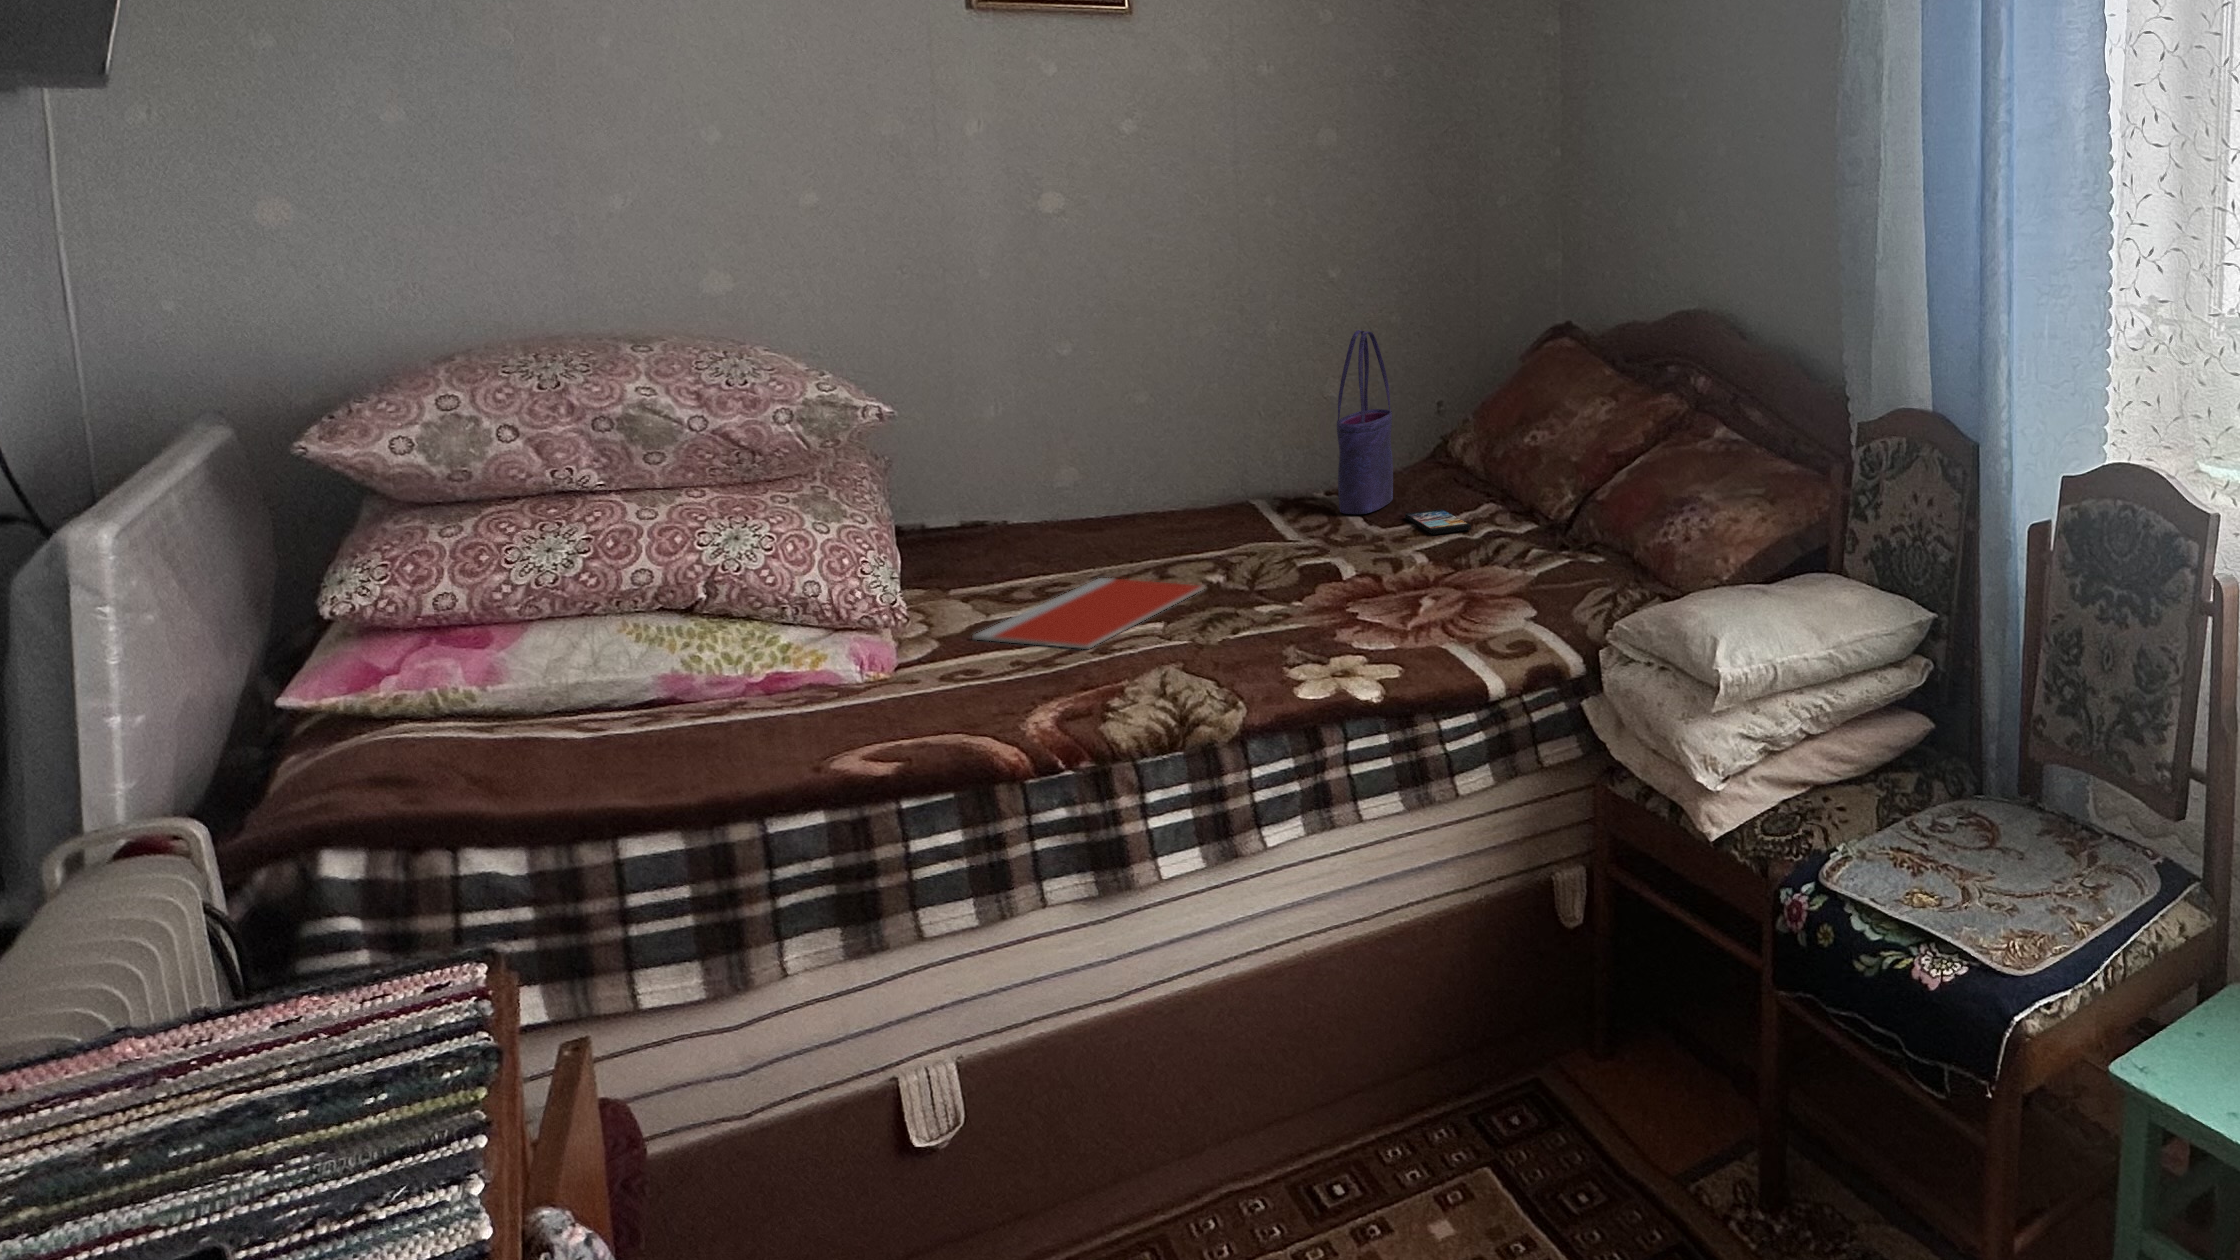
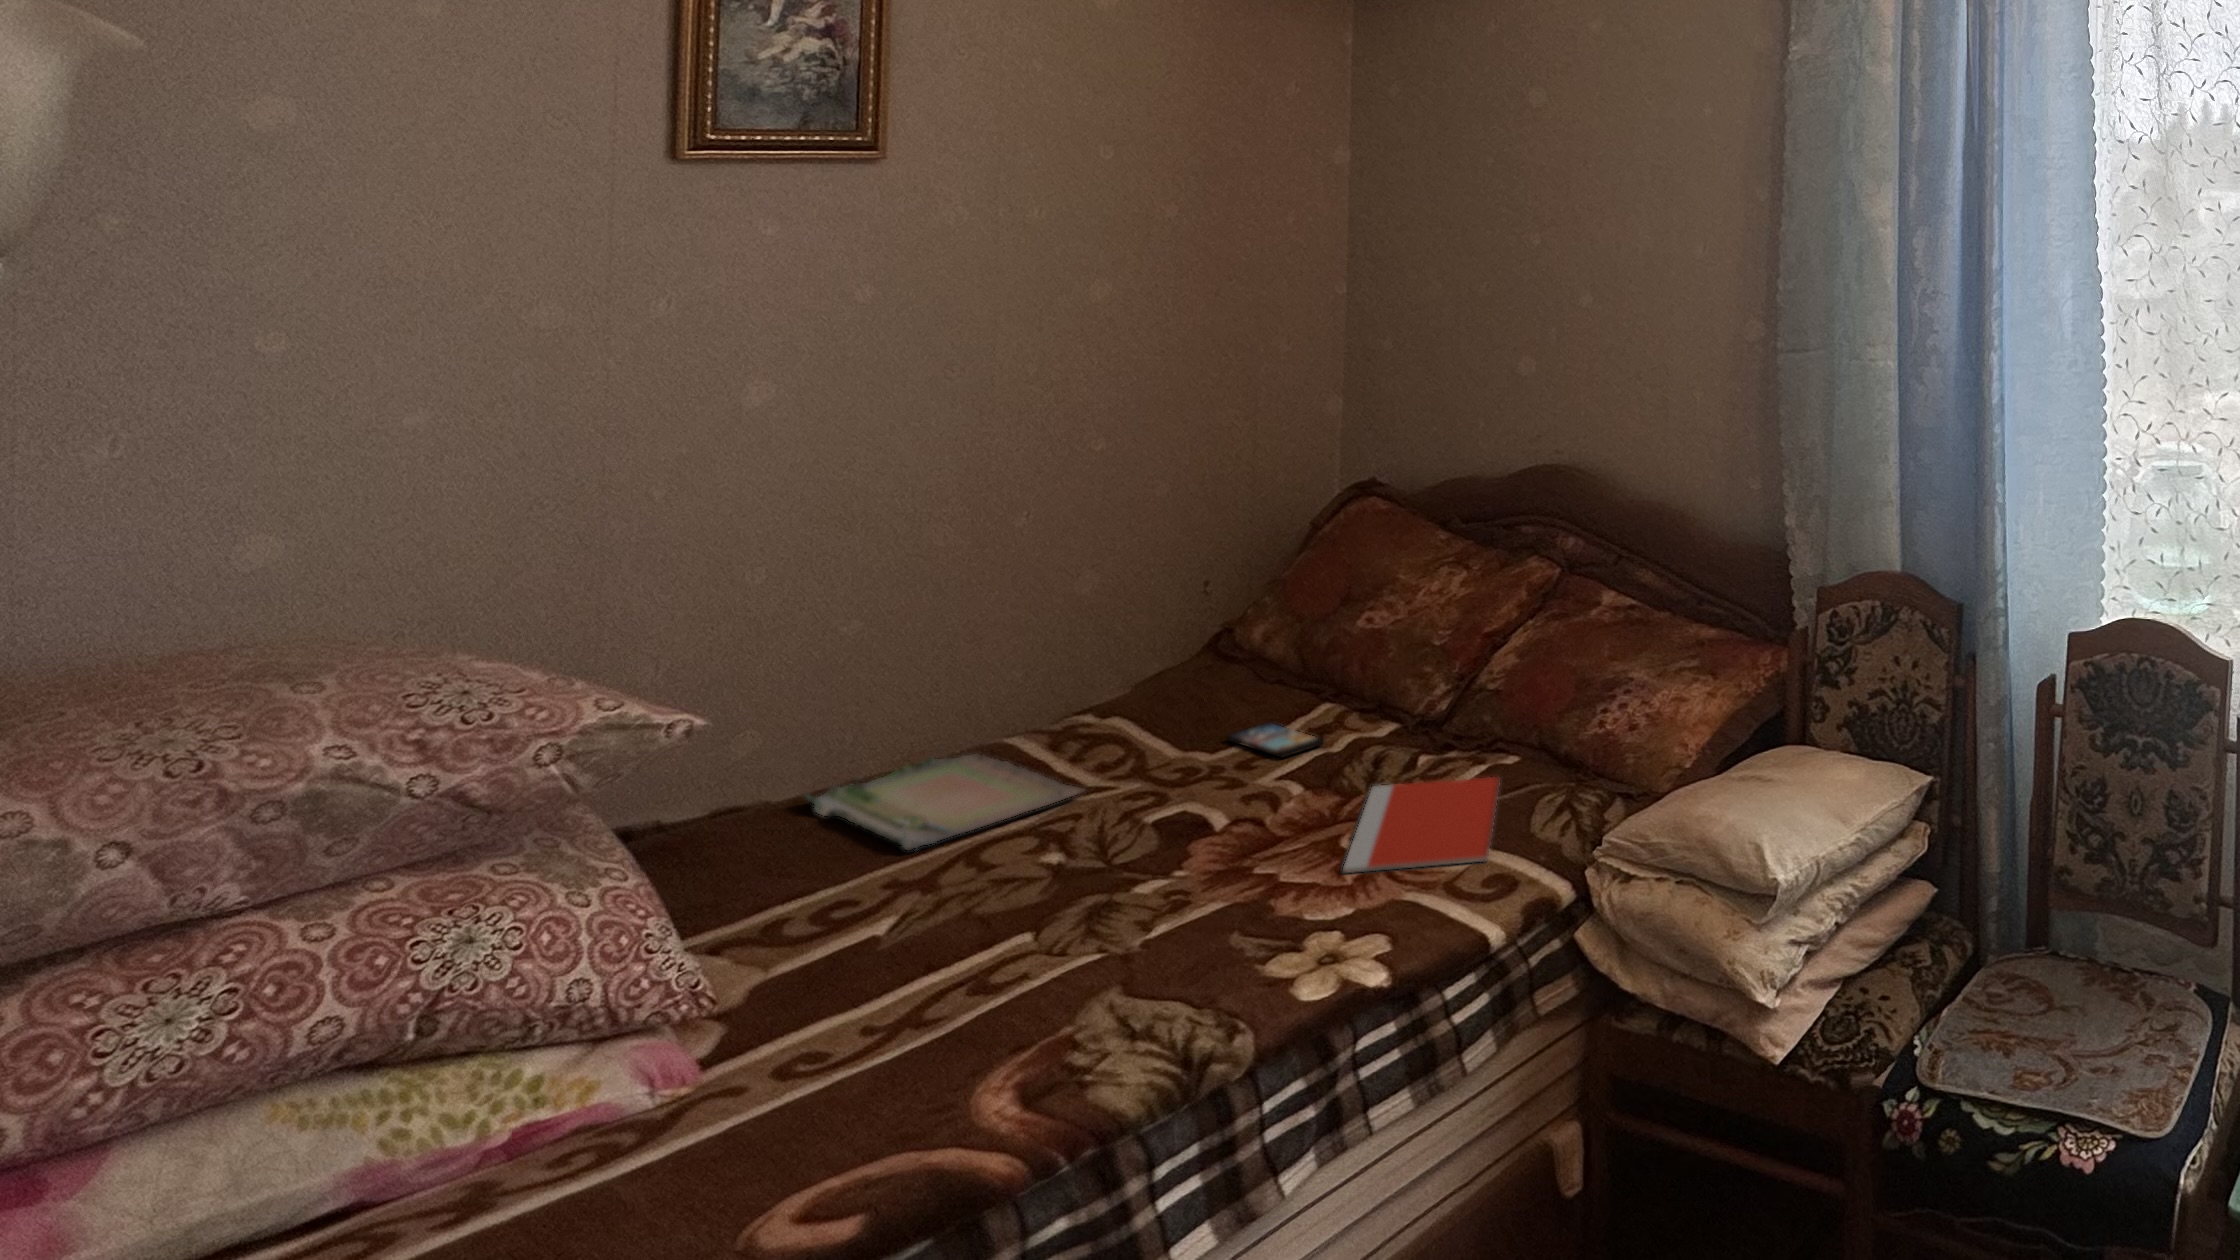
tote bag: present [1337,330,1393,514] -> none [1134,520,1195,745]
tray: none [1098,491,1276,558] -> present [805,747,1084,850]
notebook: present [973,578,1204,649] -> present [1343,777,1500,873]

